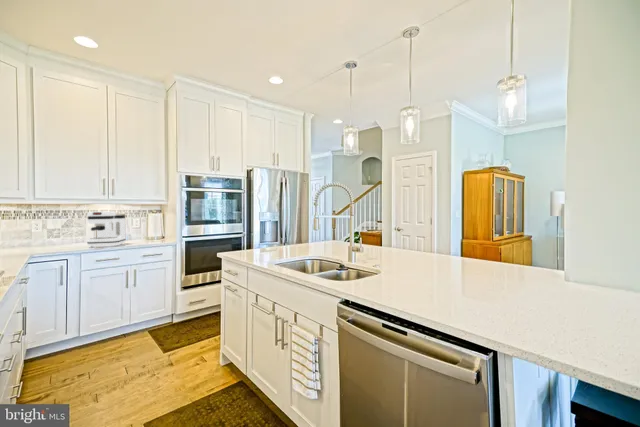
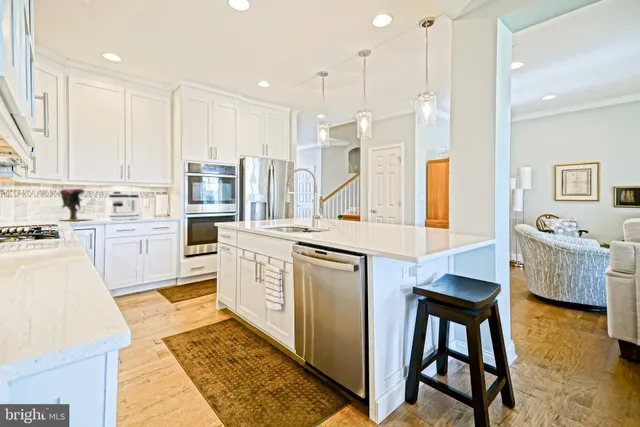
vase: none [16,209,69,251] -> present [60,189,84,221]

